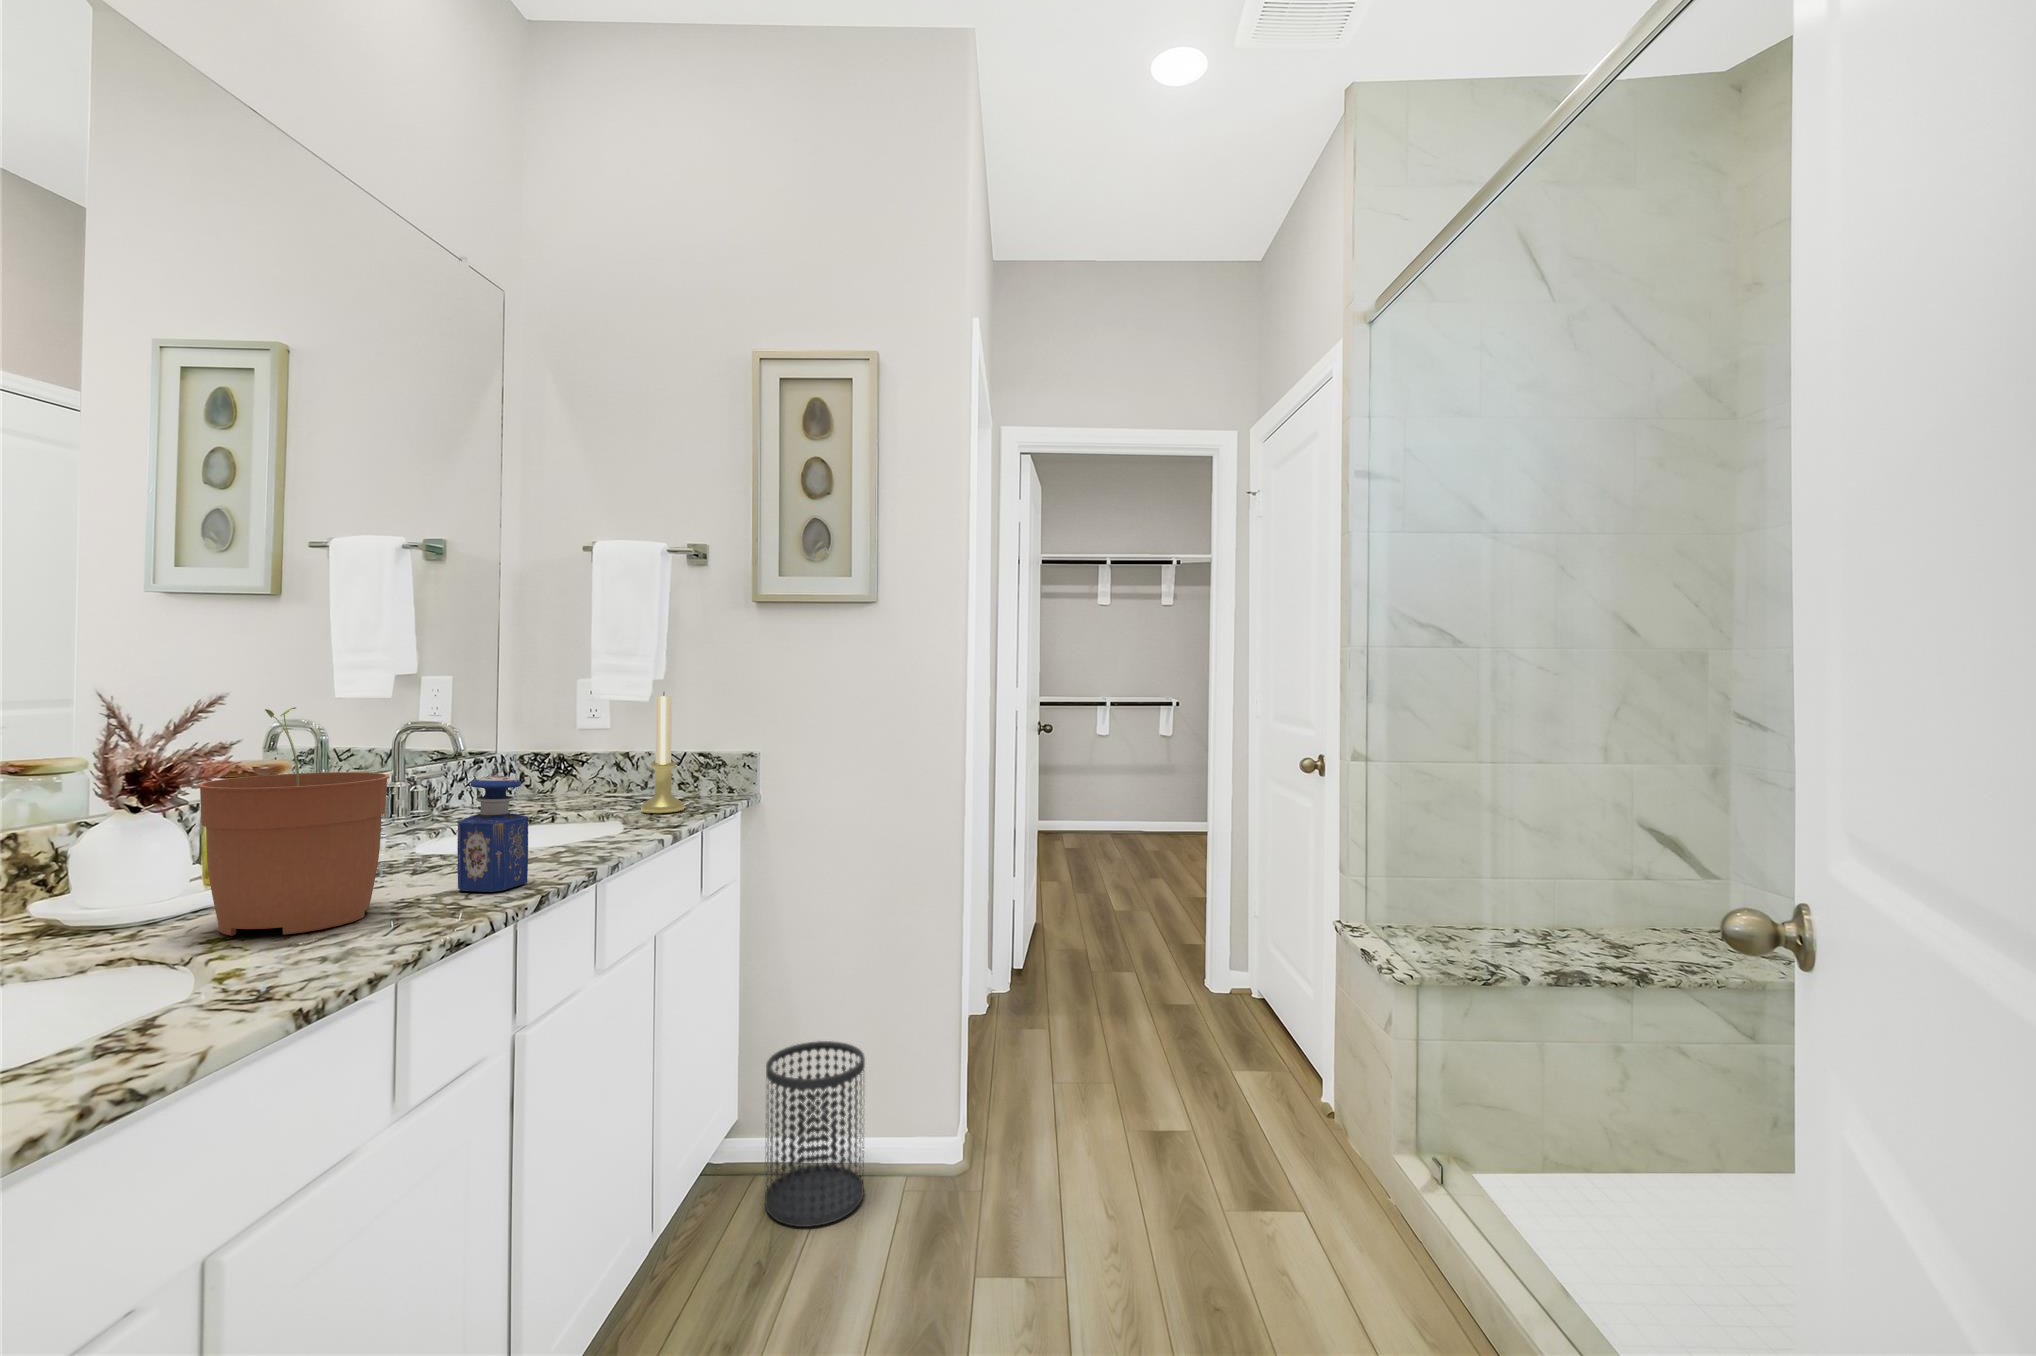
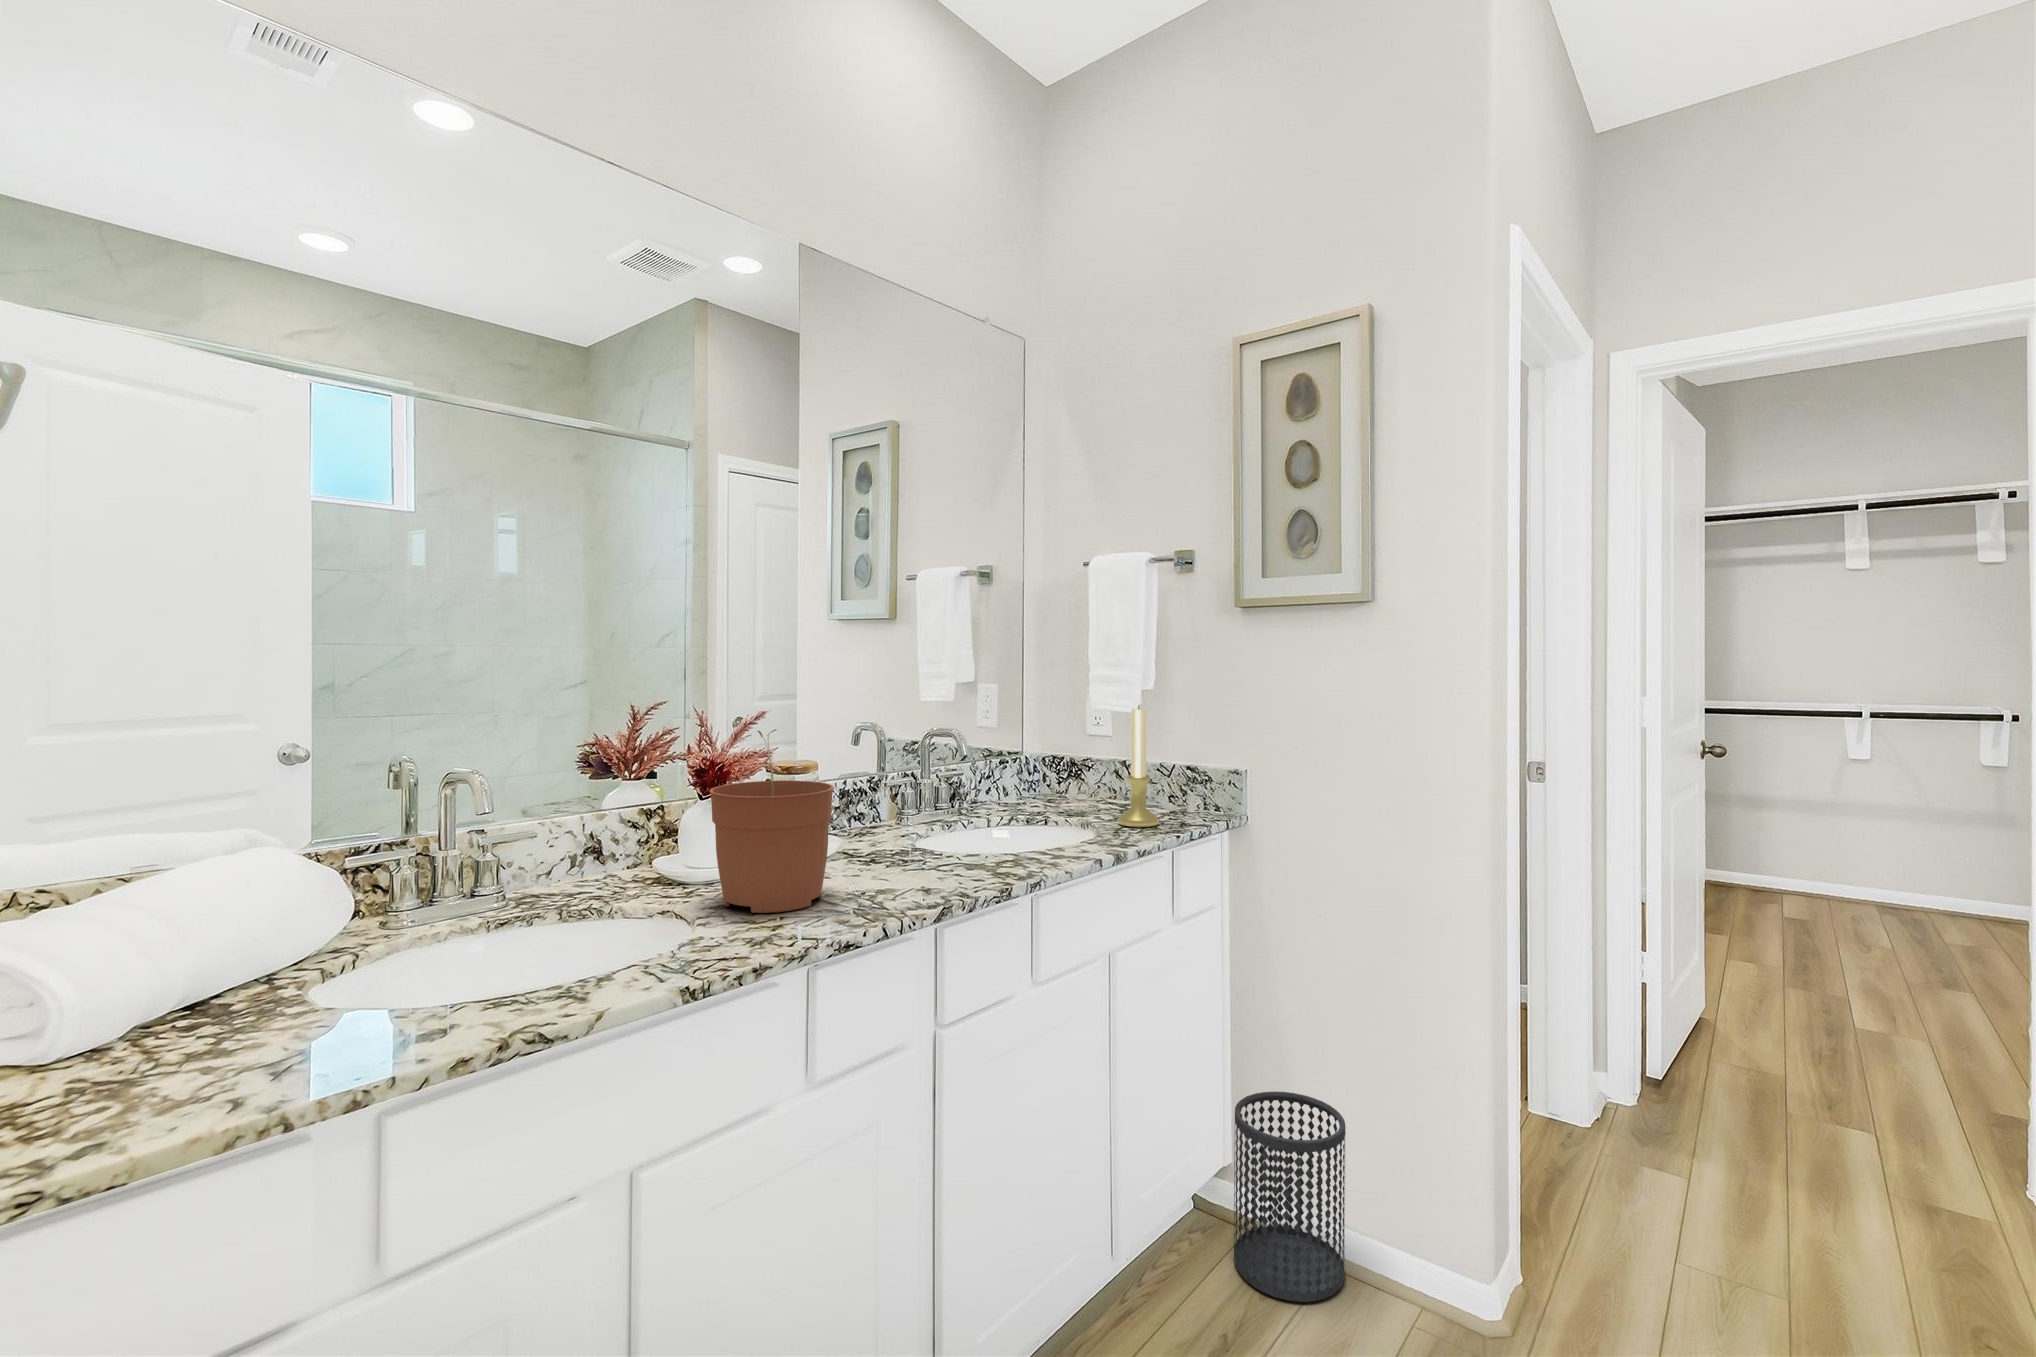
perfume bottle: present [457,776,528,892] -> none [892,792,947,896]

